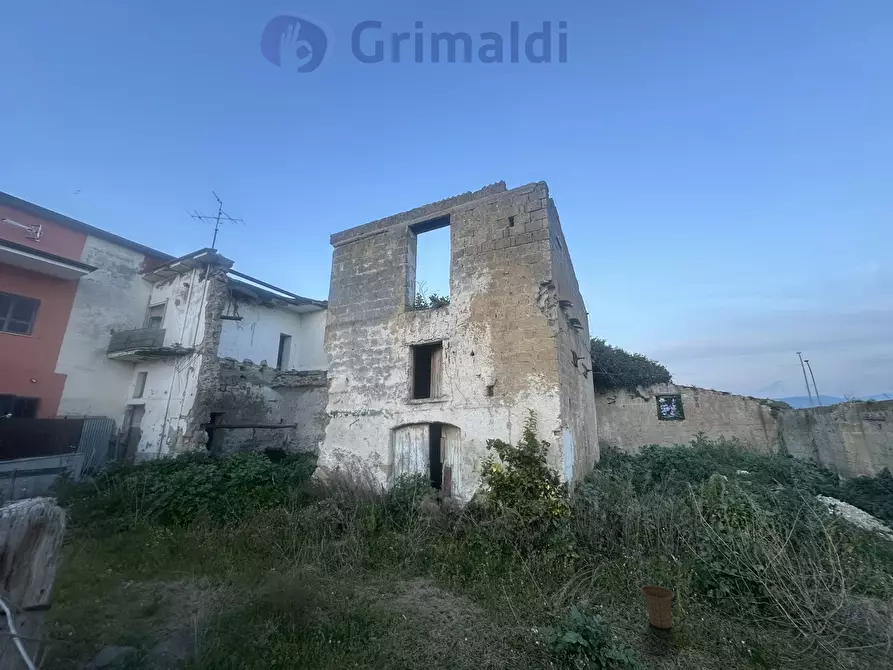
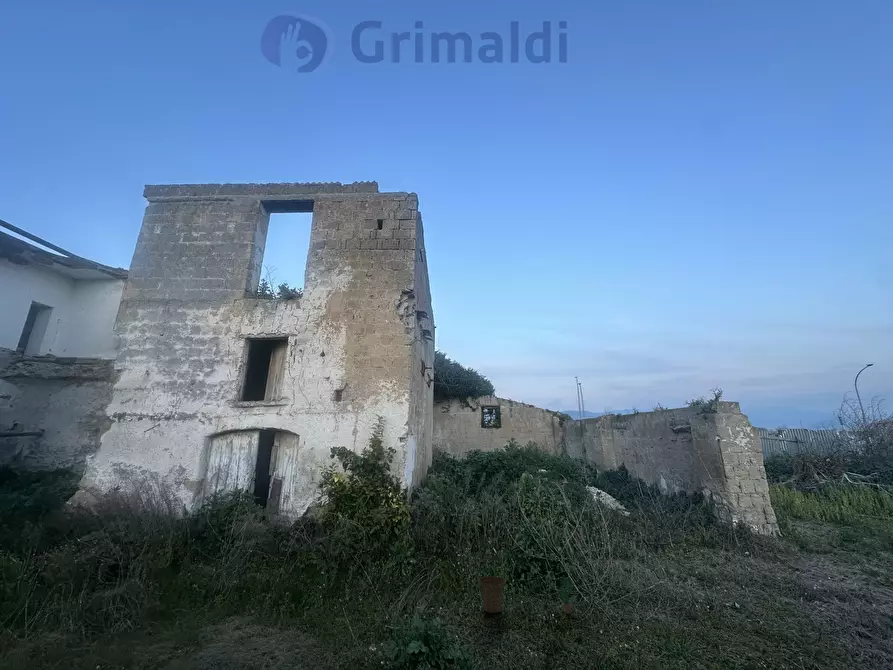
potted plant: none [745,603,772,647] -> present [559,580,574,614]

